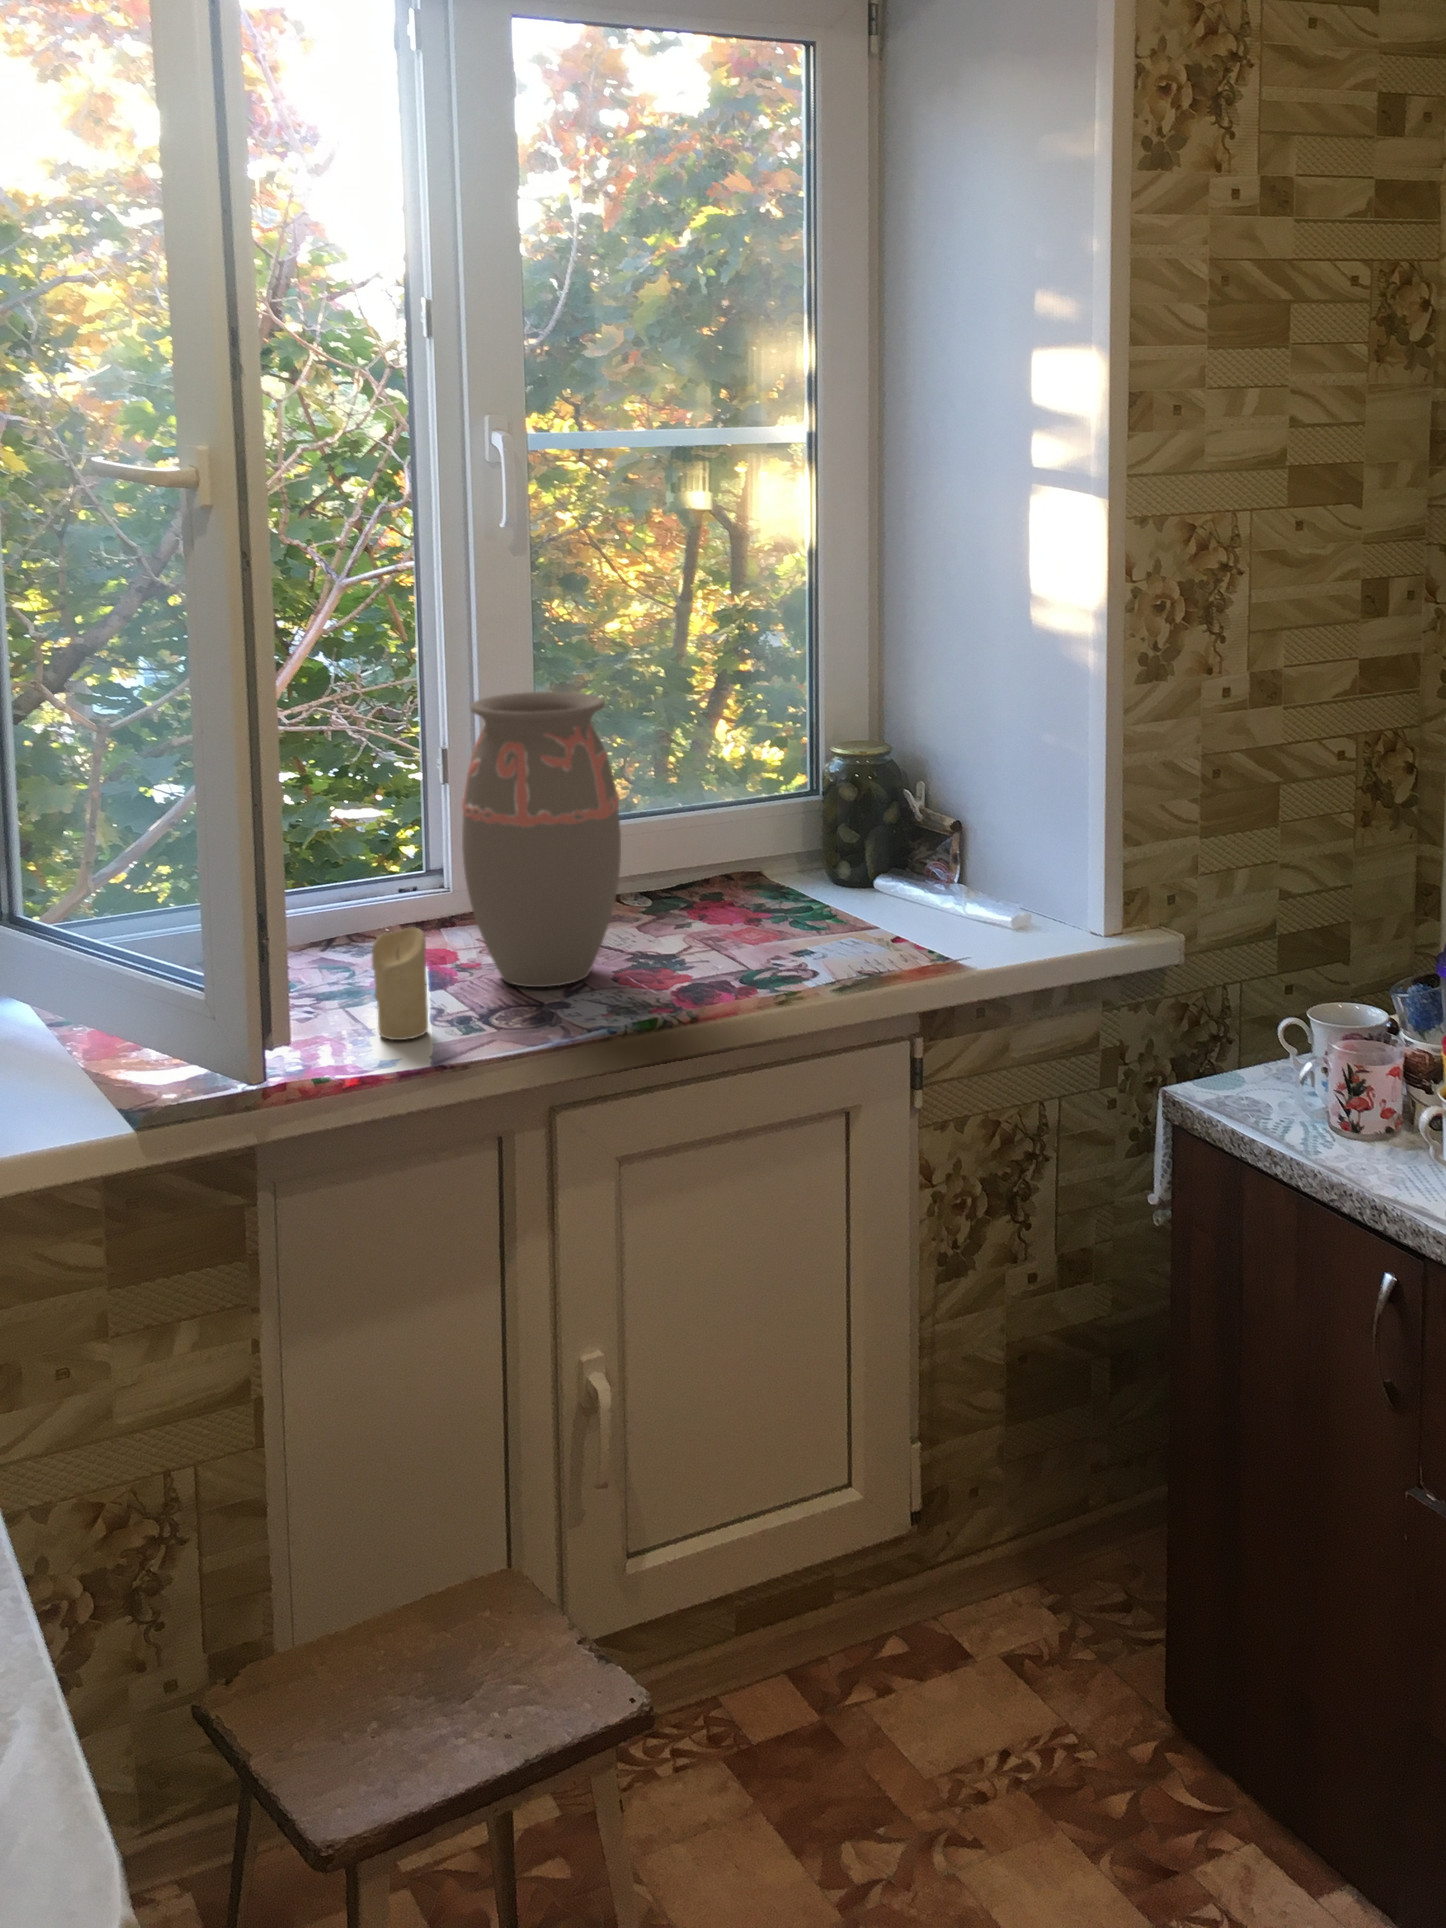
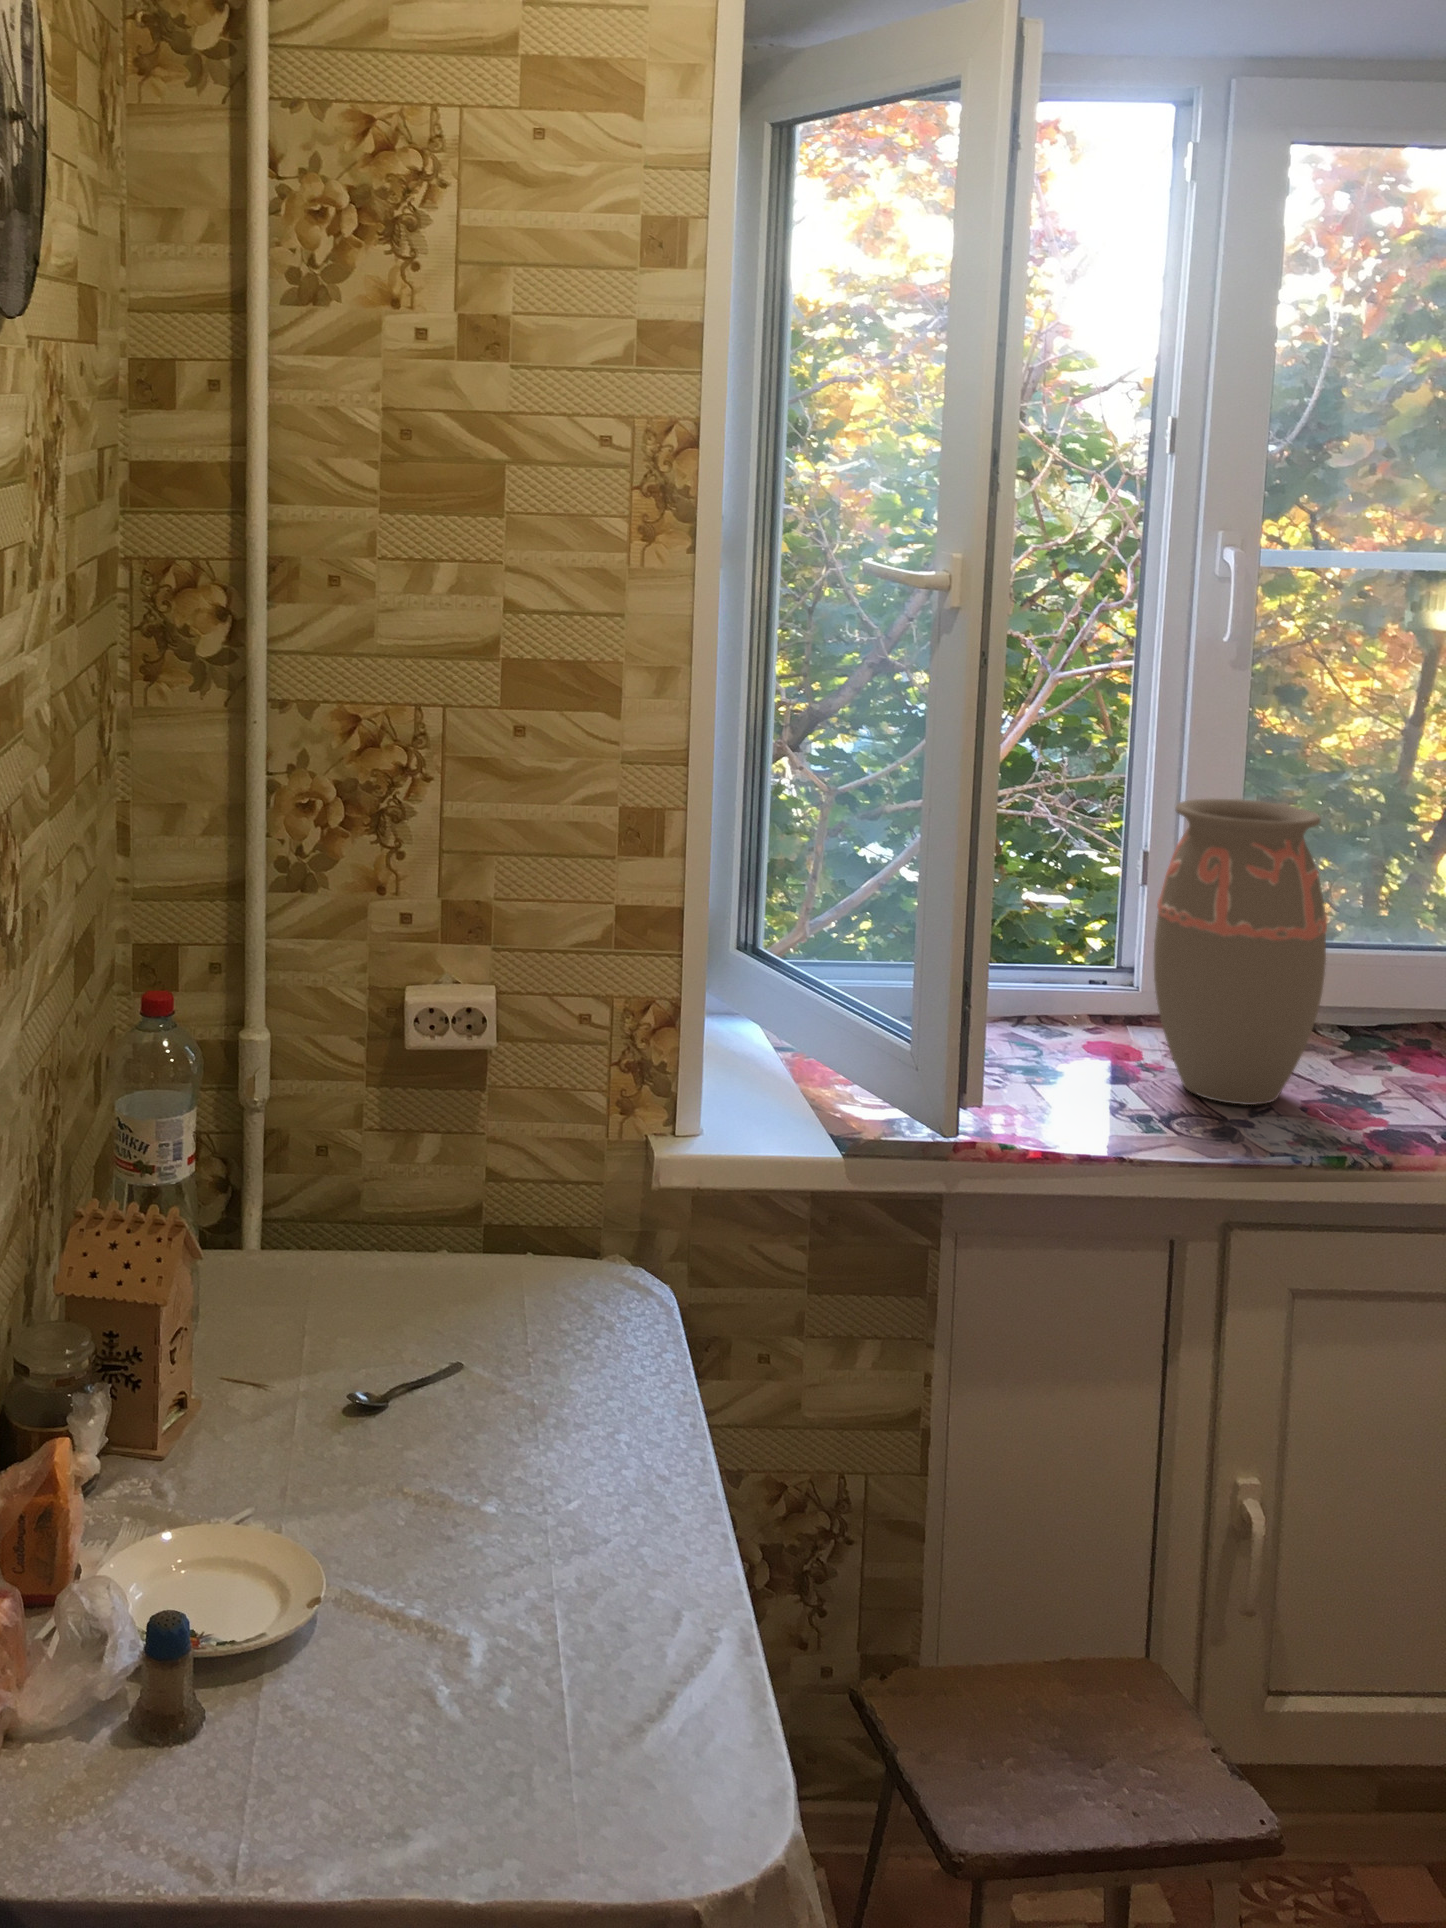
candle: present [372,928,428,1040] -> none [1054,1018,1109,1129]

